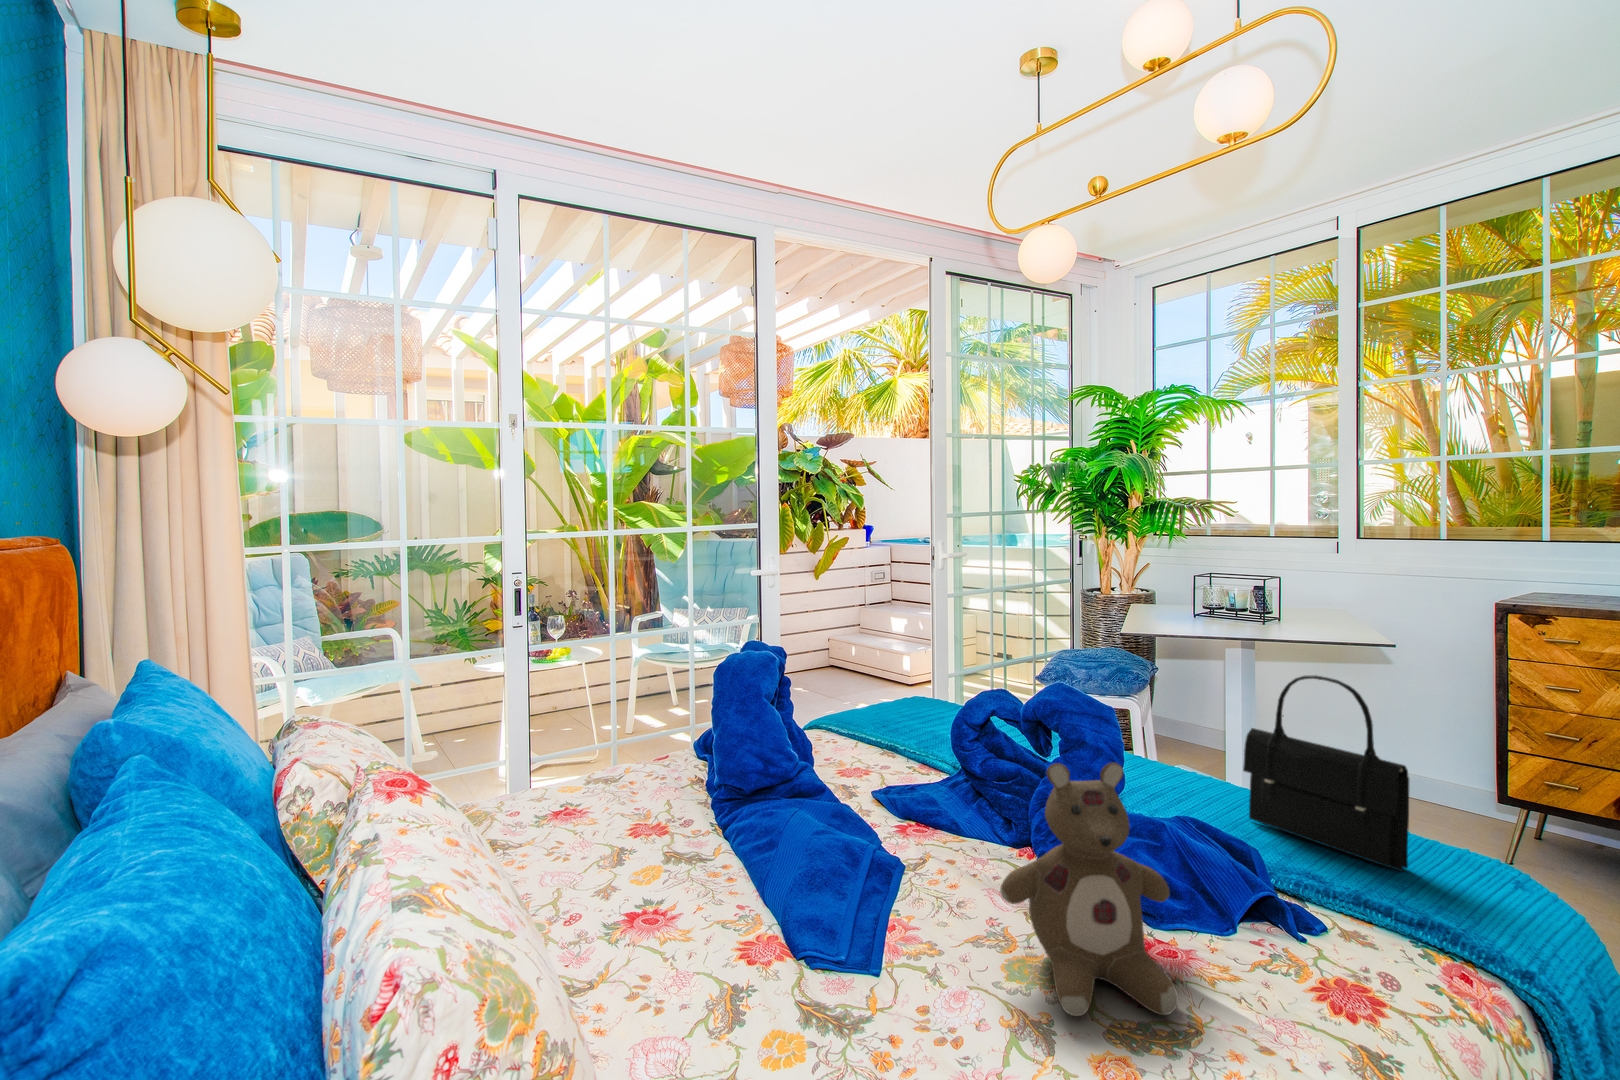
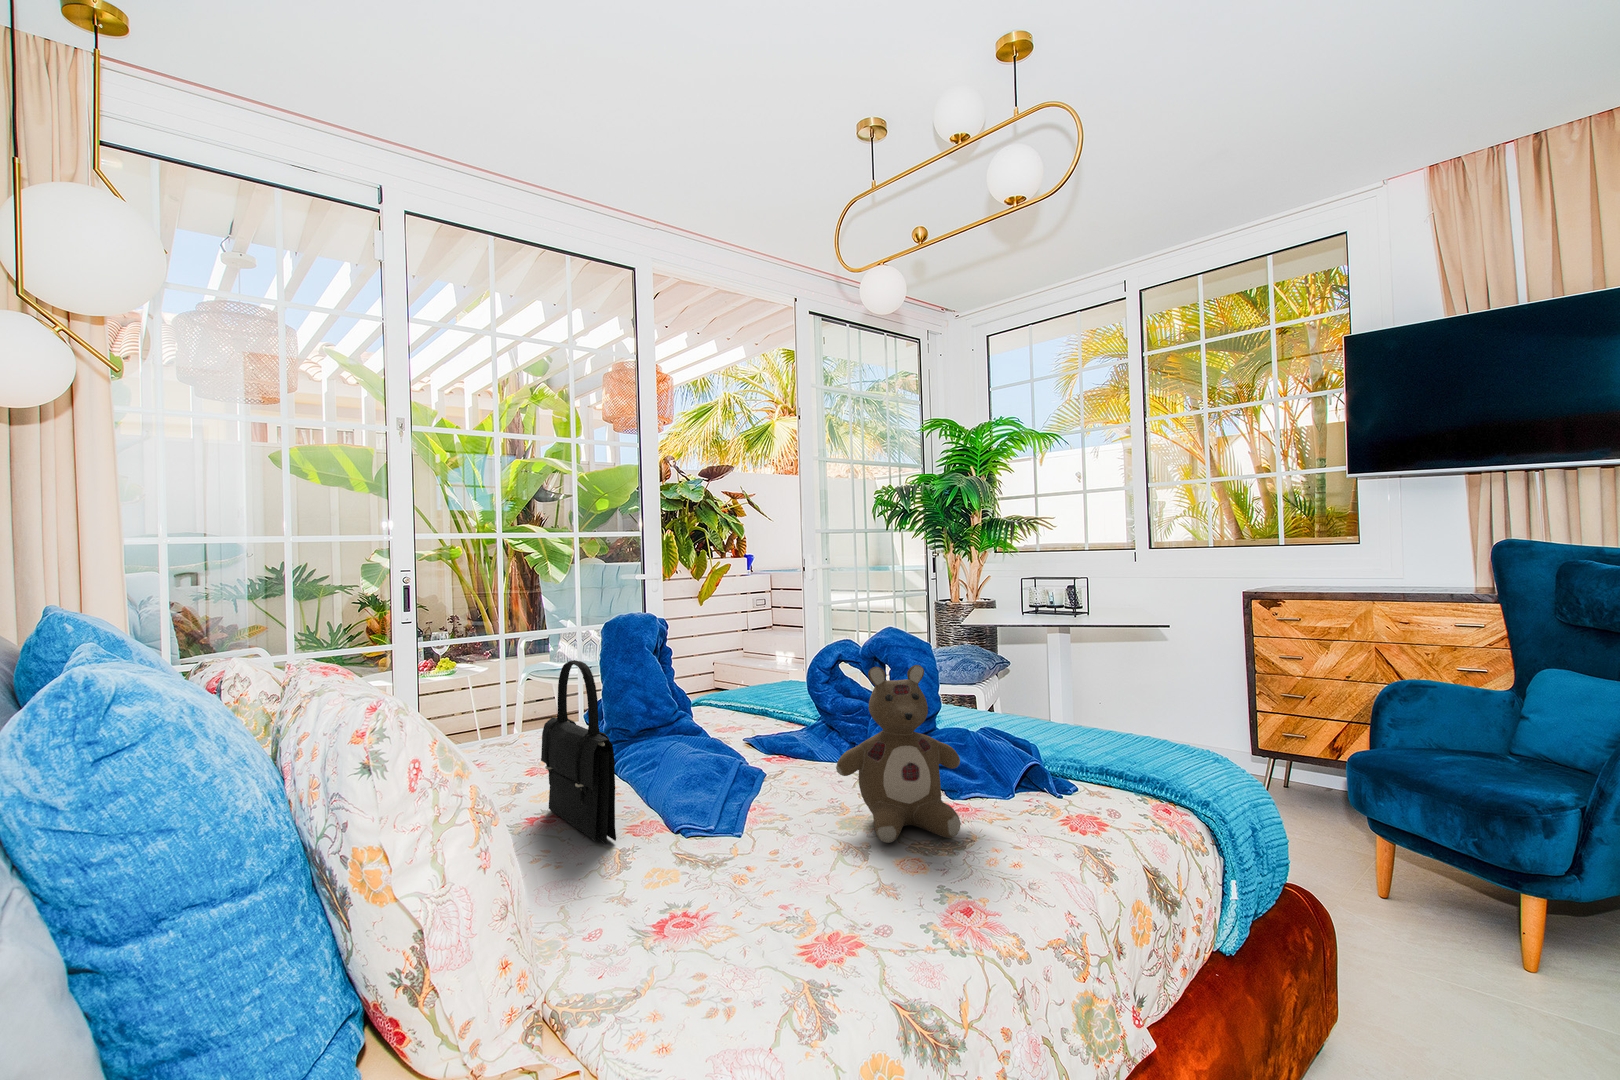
handbag: present [1243,675,1409,872] -> present [541,660,616,844]

